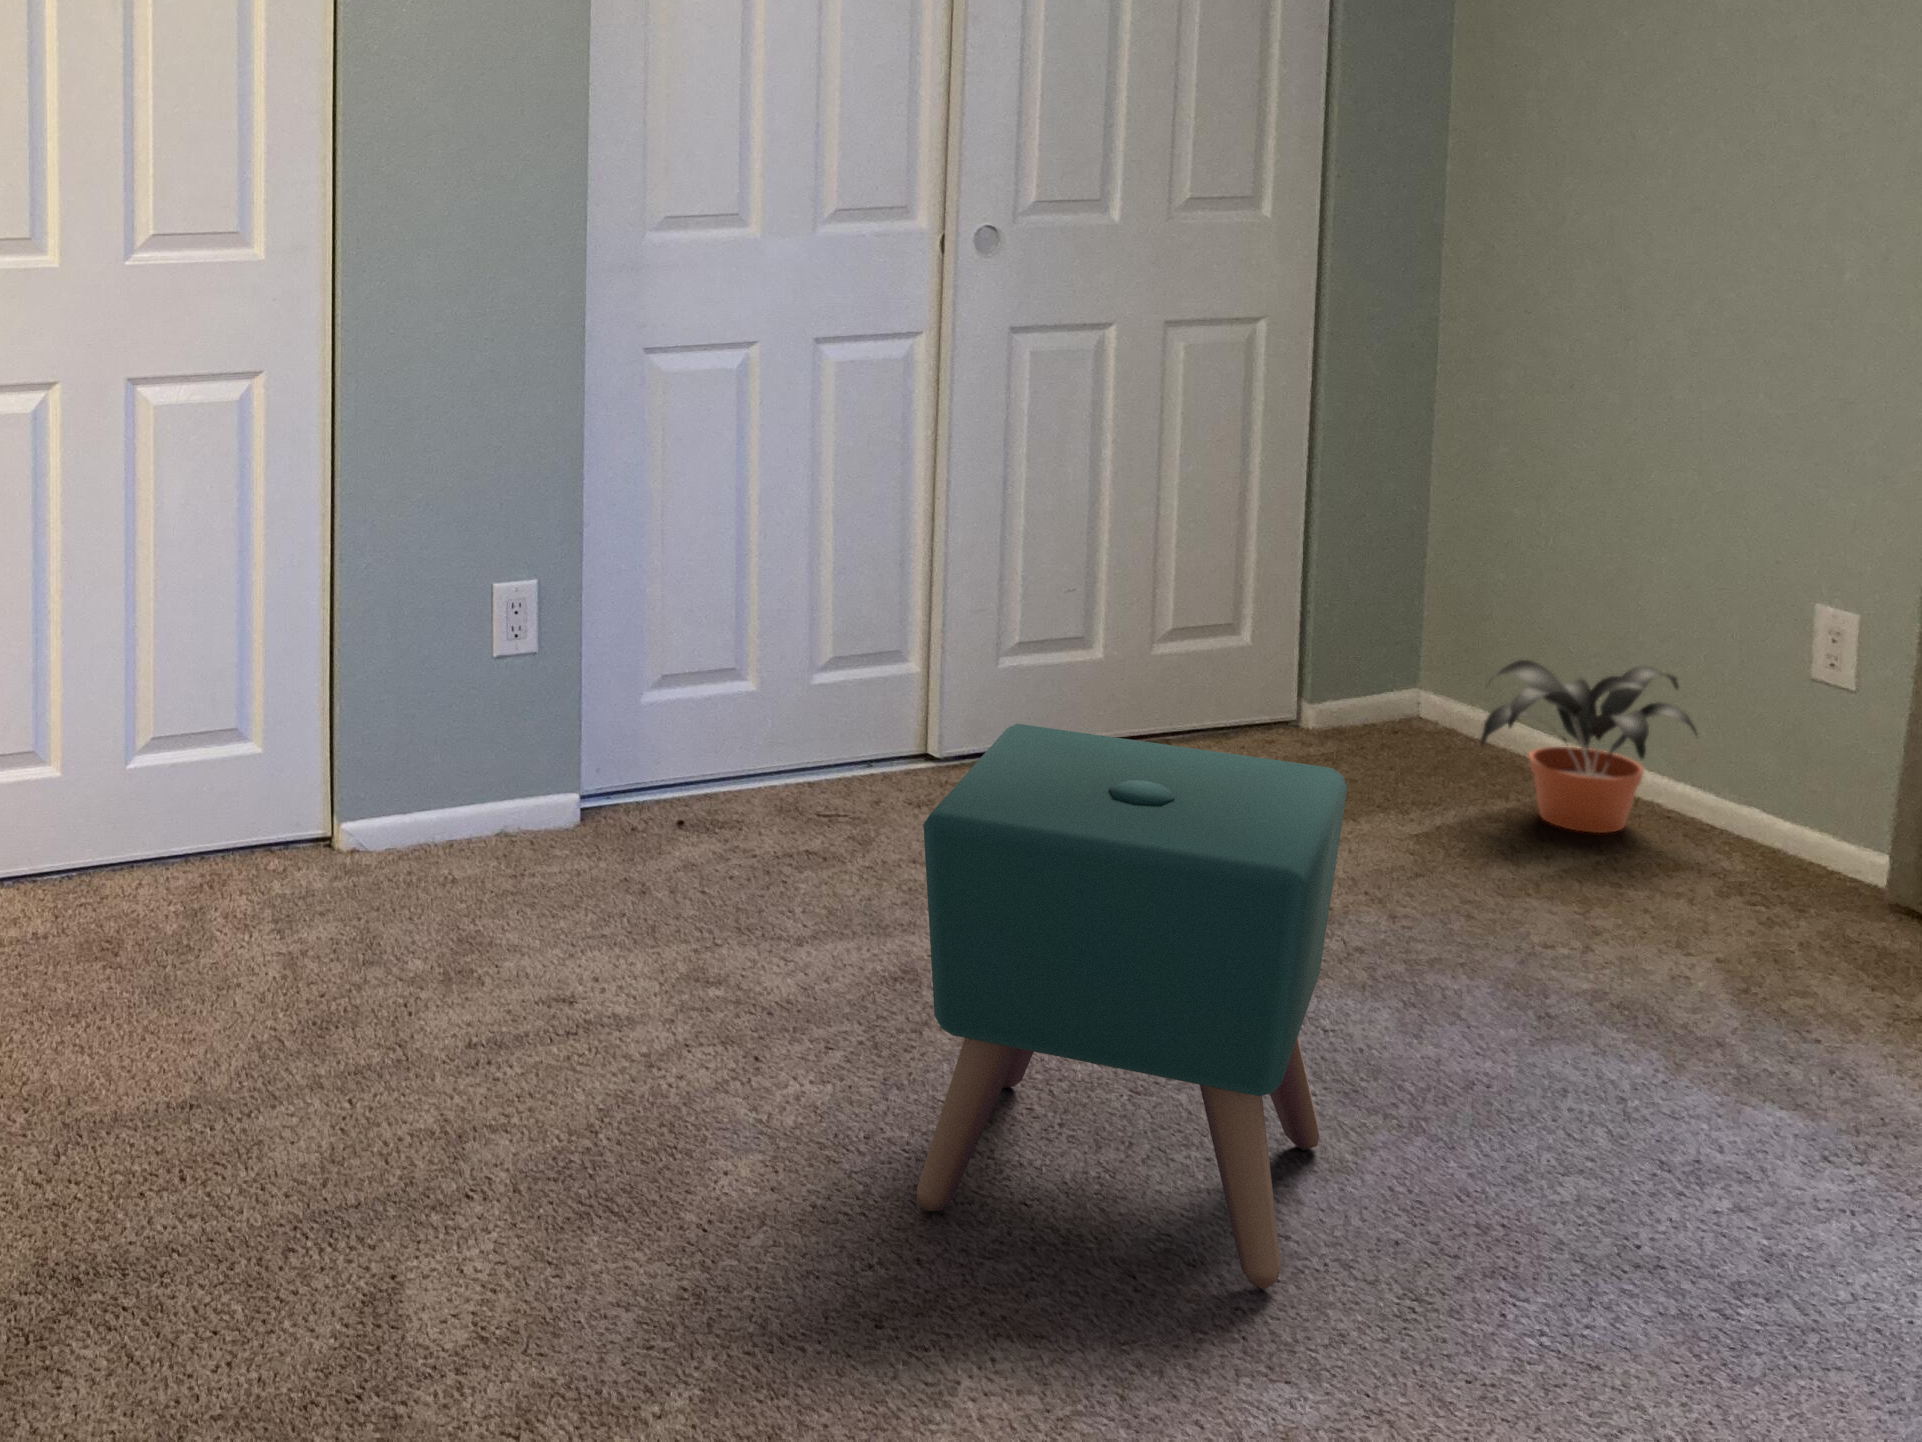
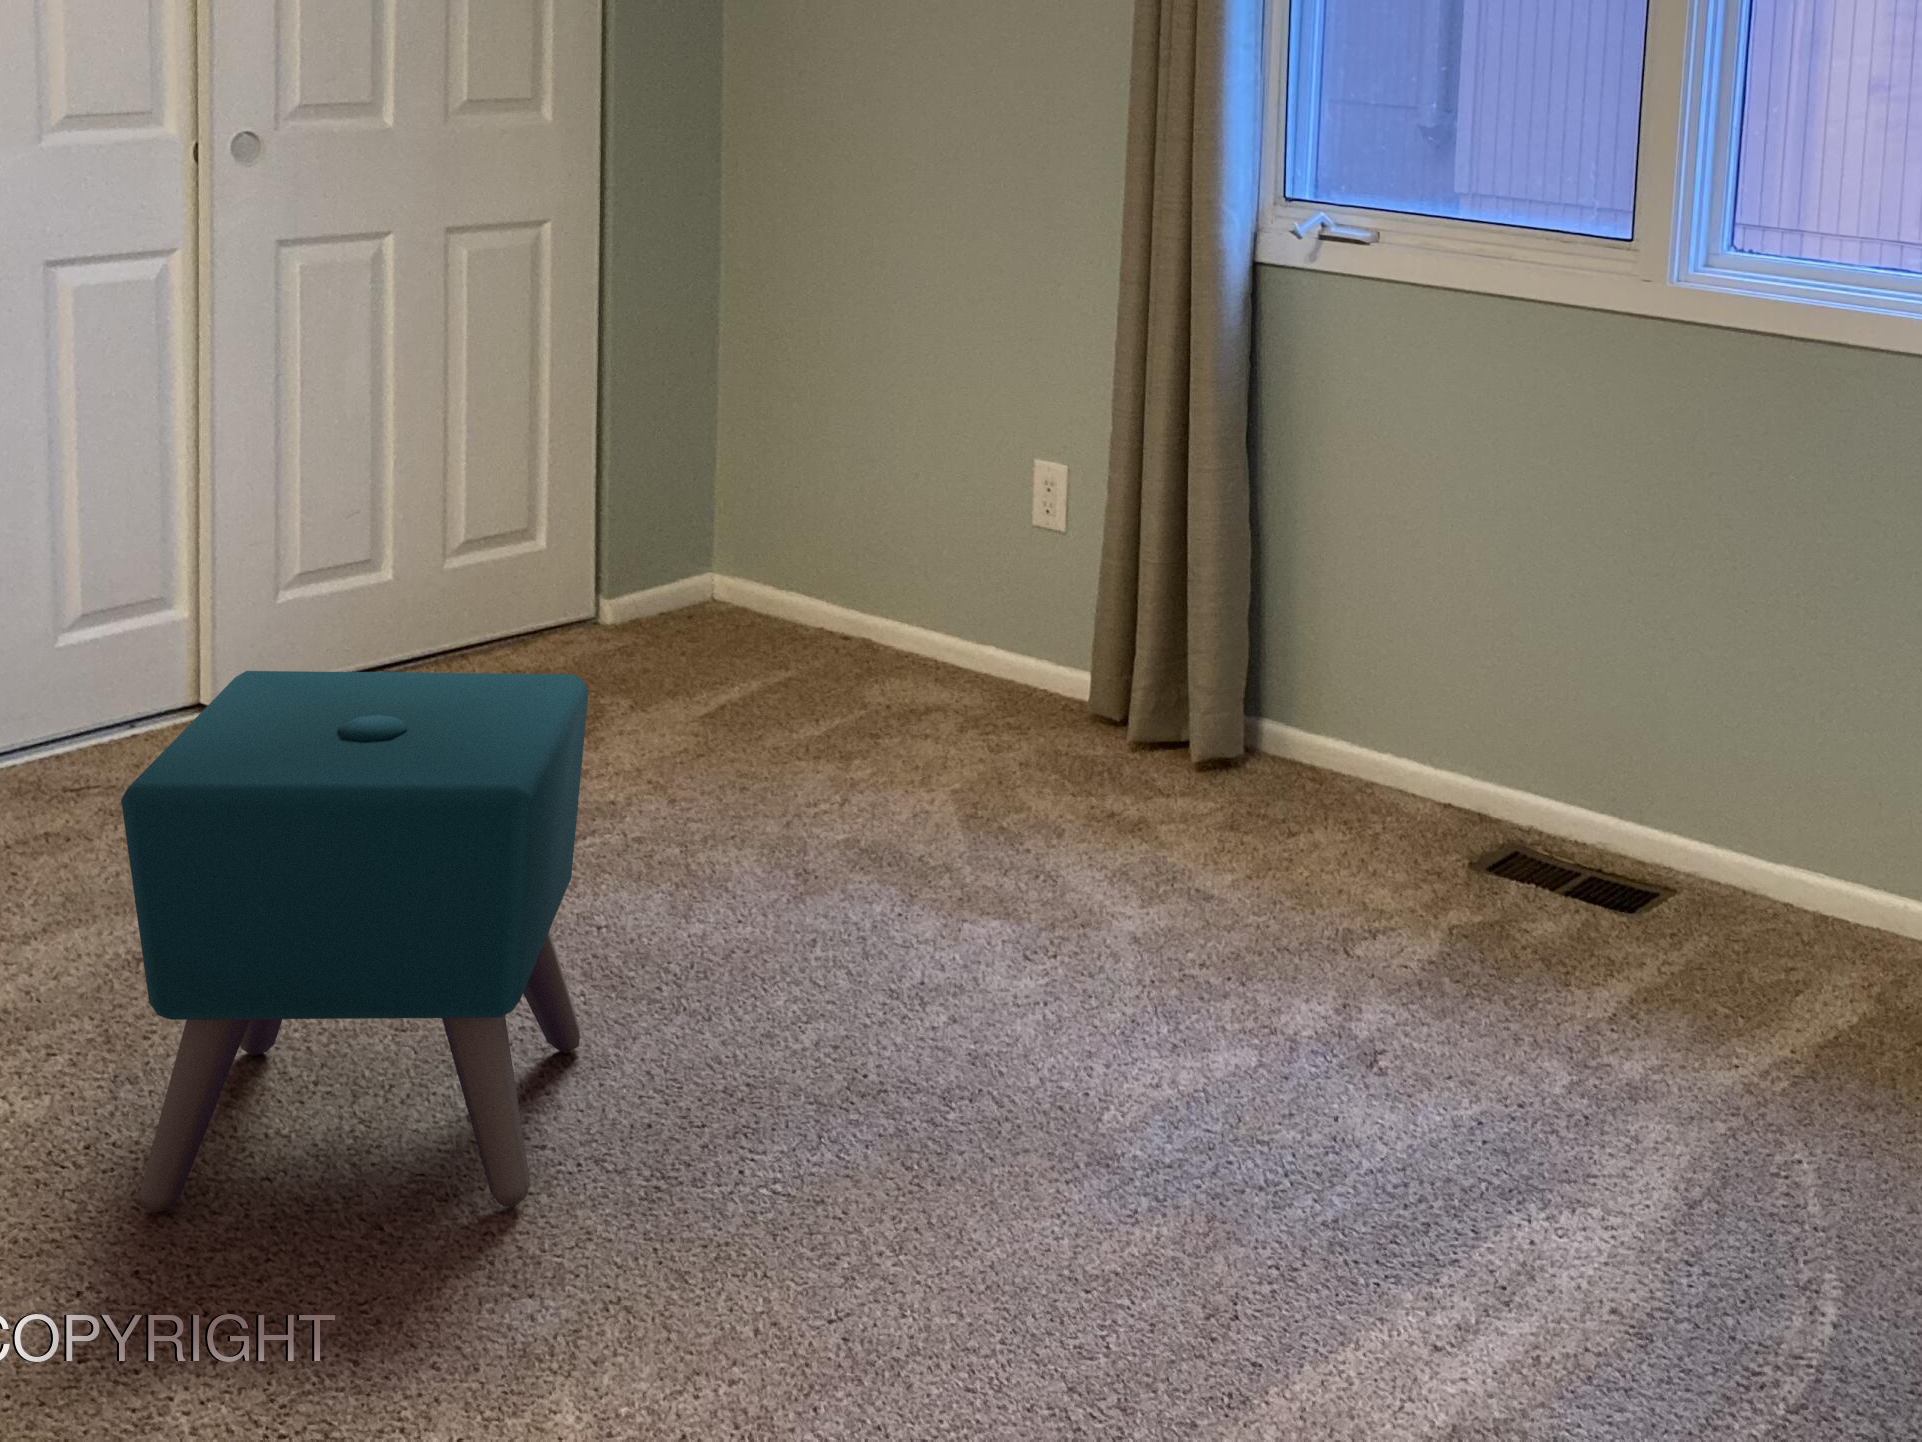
potted plant: present [1481,660,1697,833] -> none [756,530,942,690]

